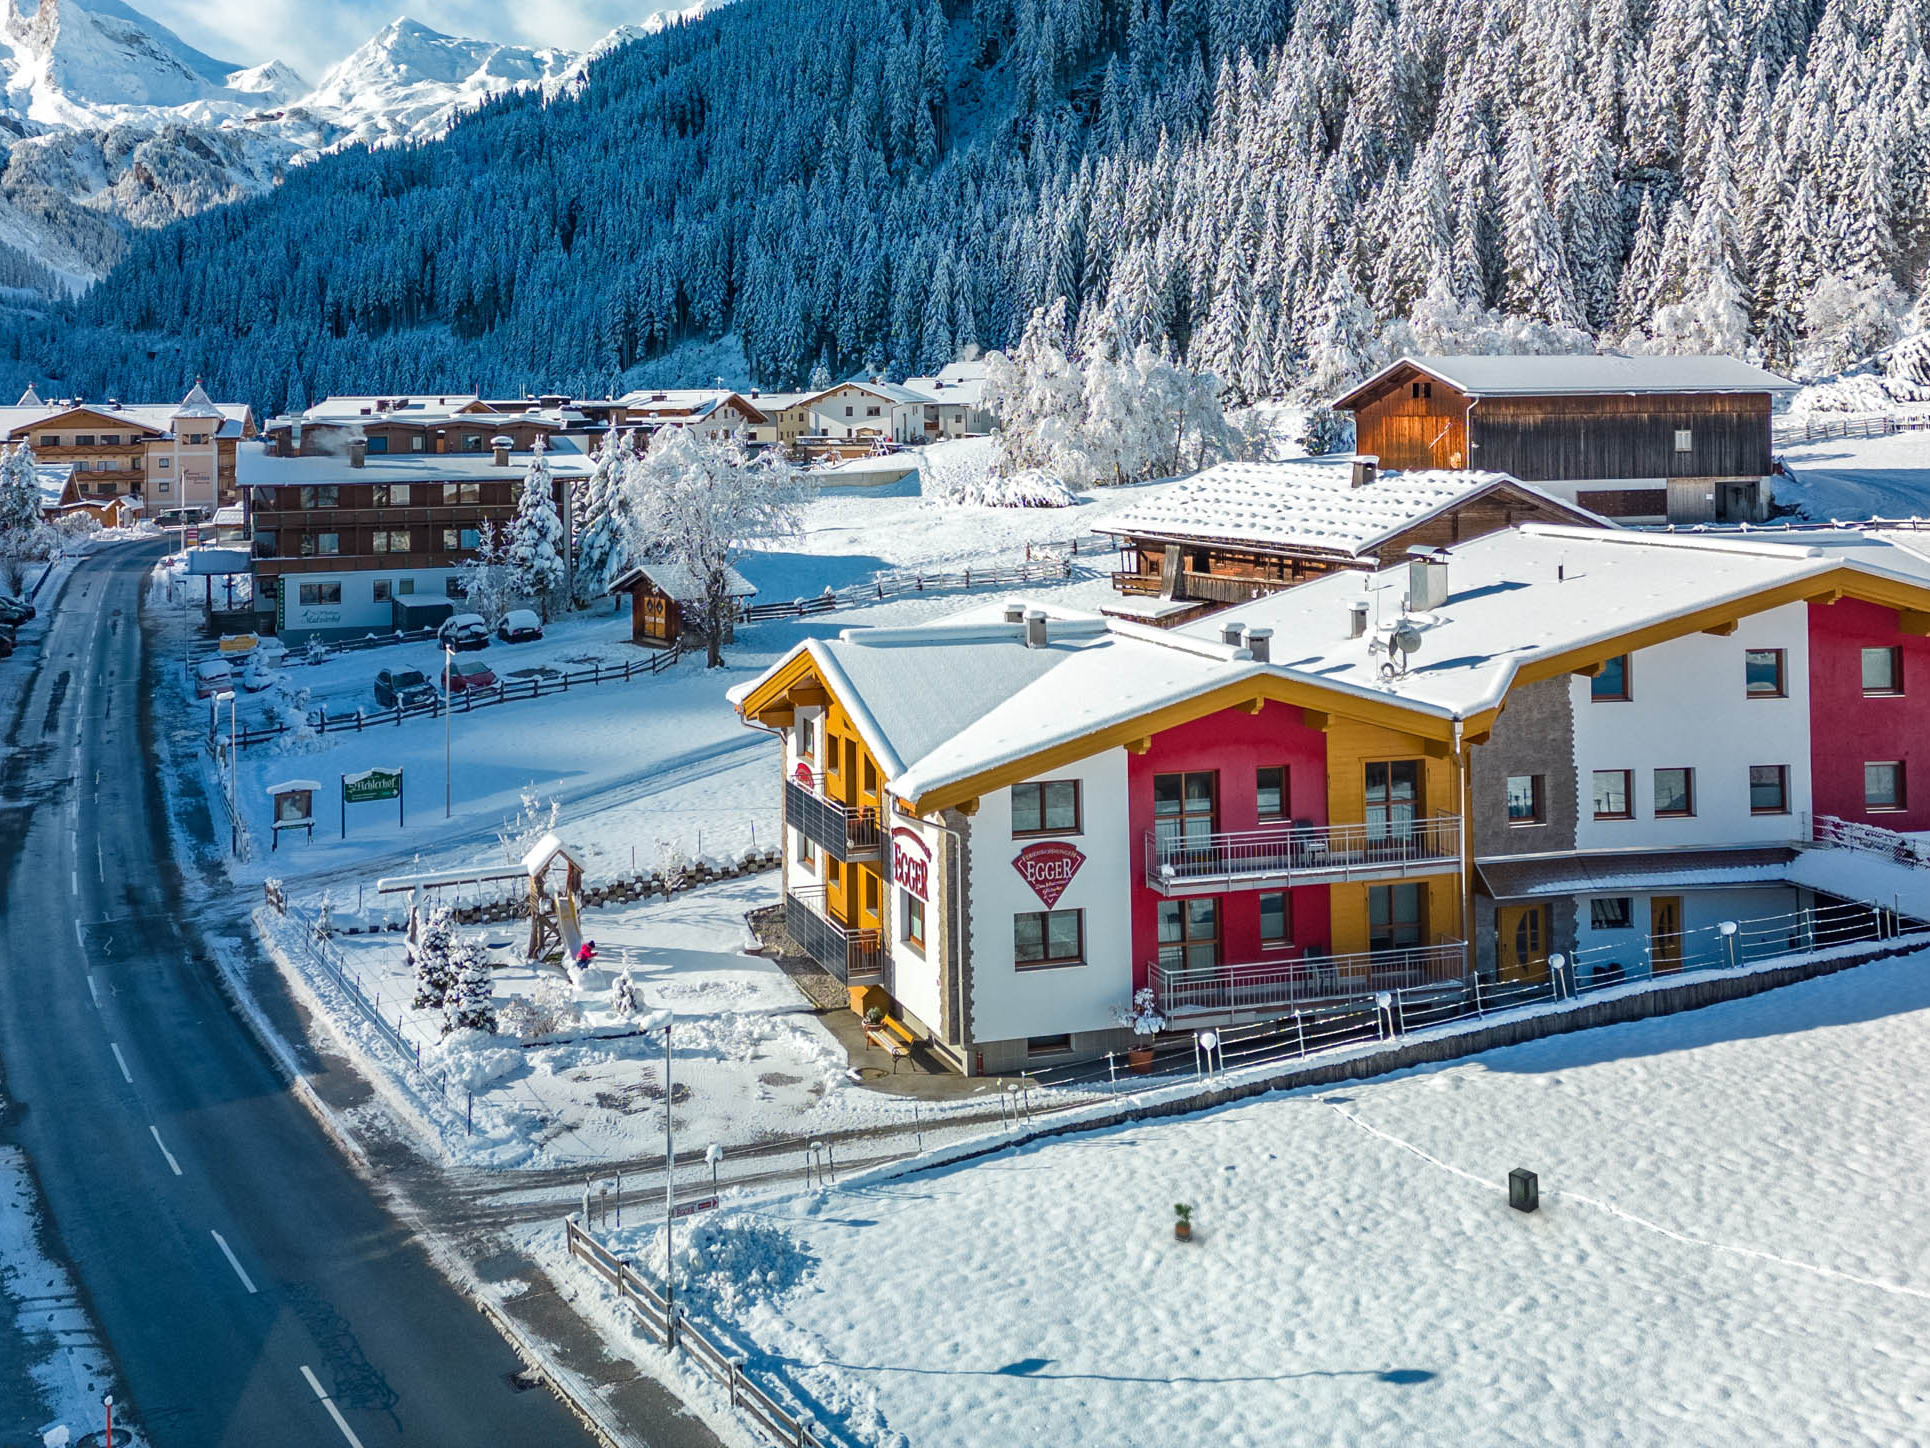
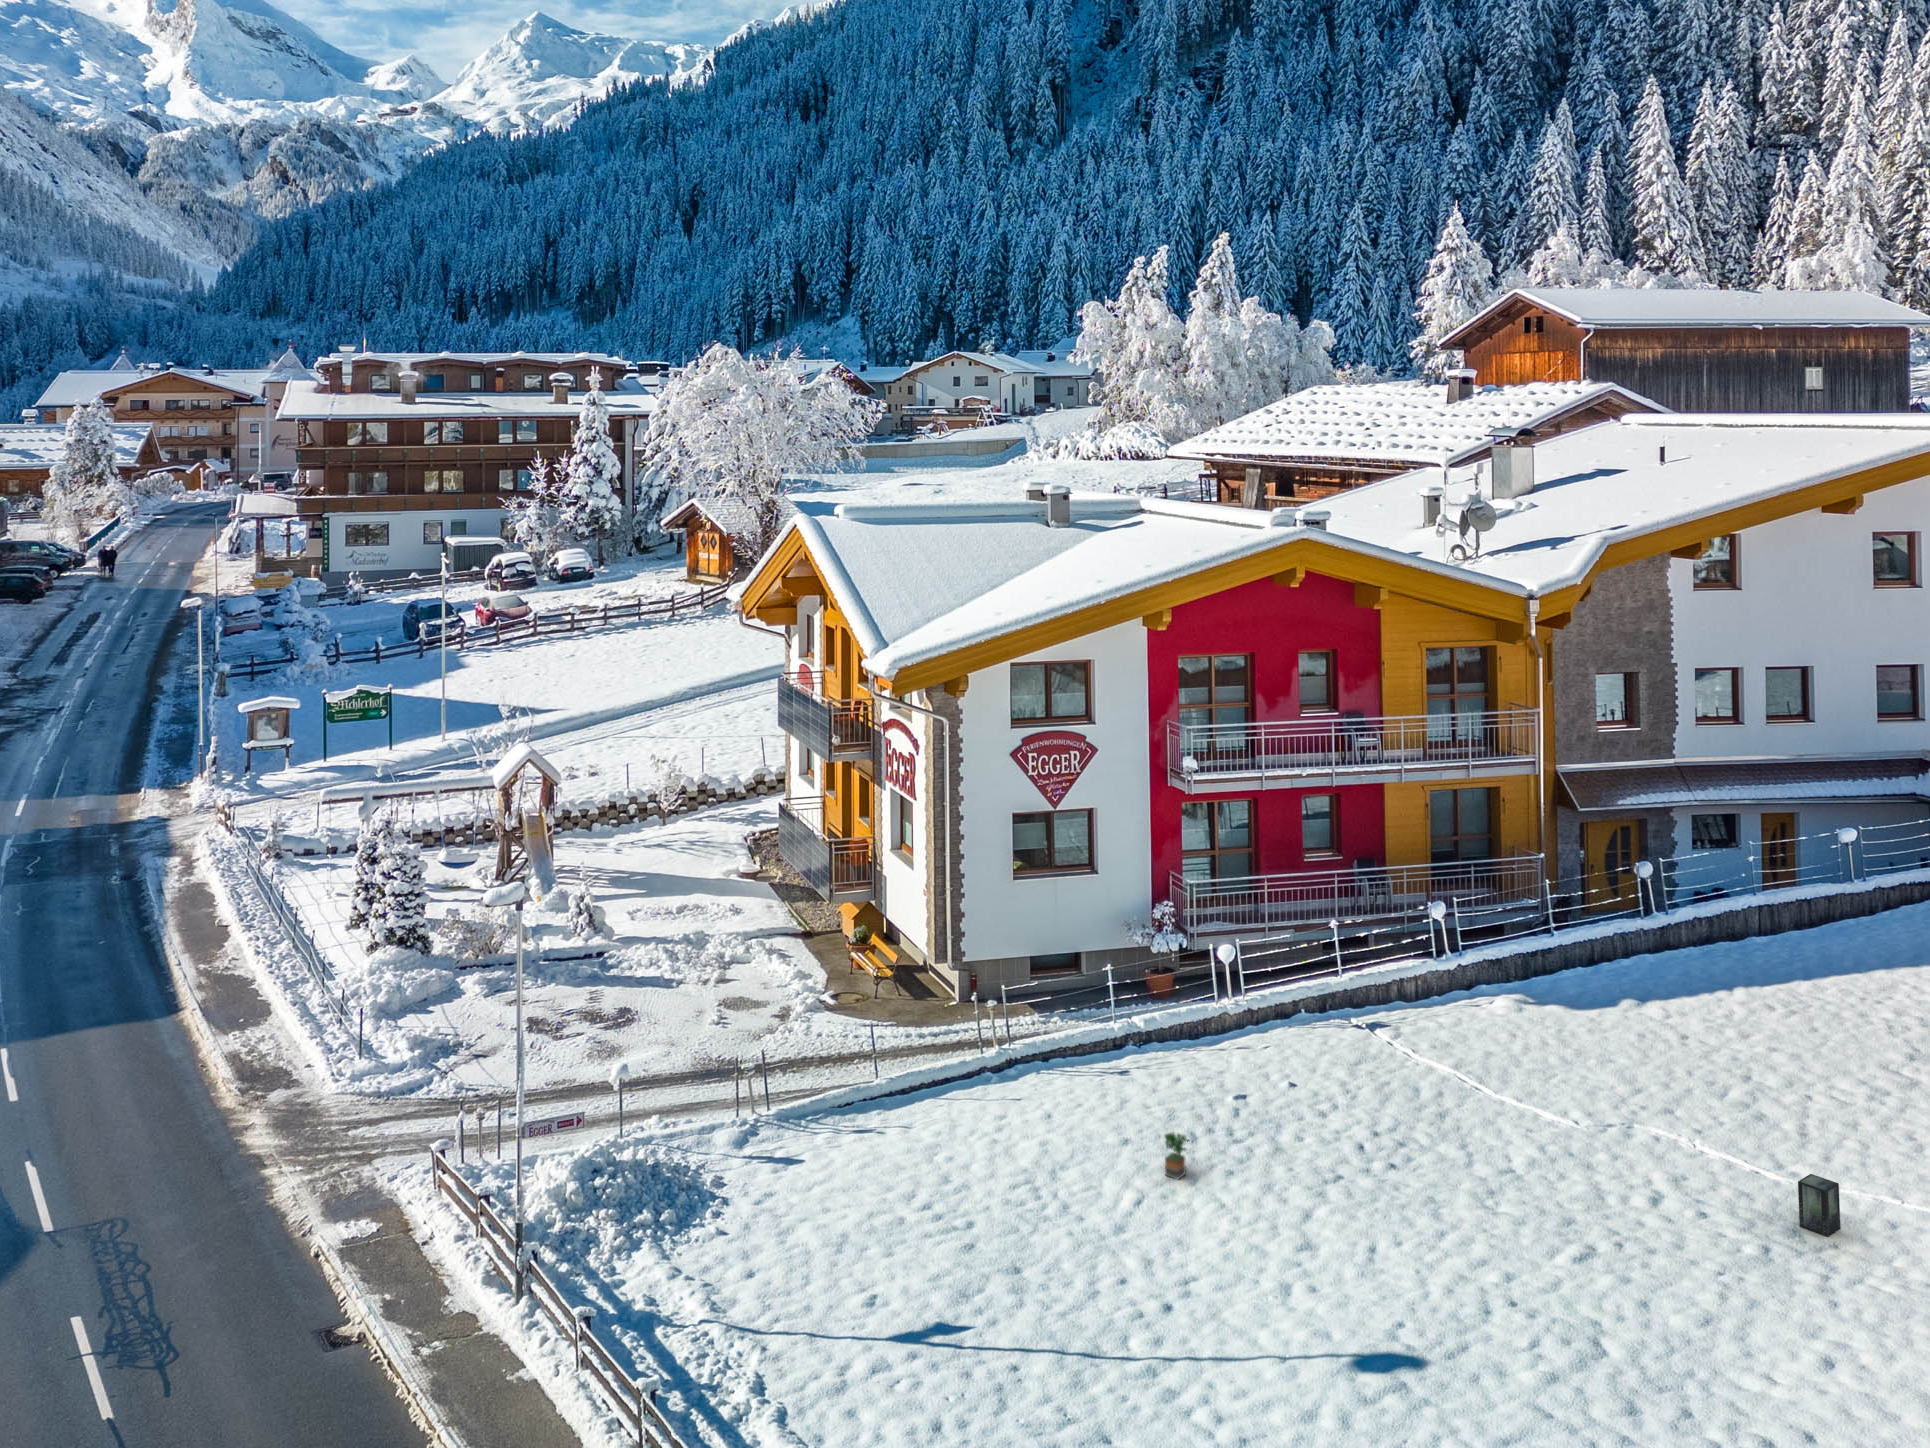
storage box: present [1508,1167,1539,1213] -> present [1798,1174,1840,1237]

